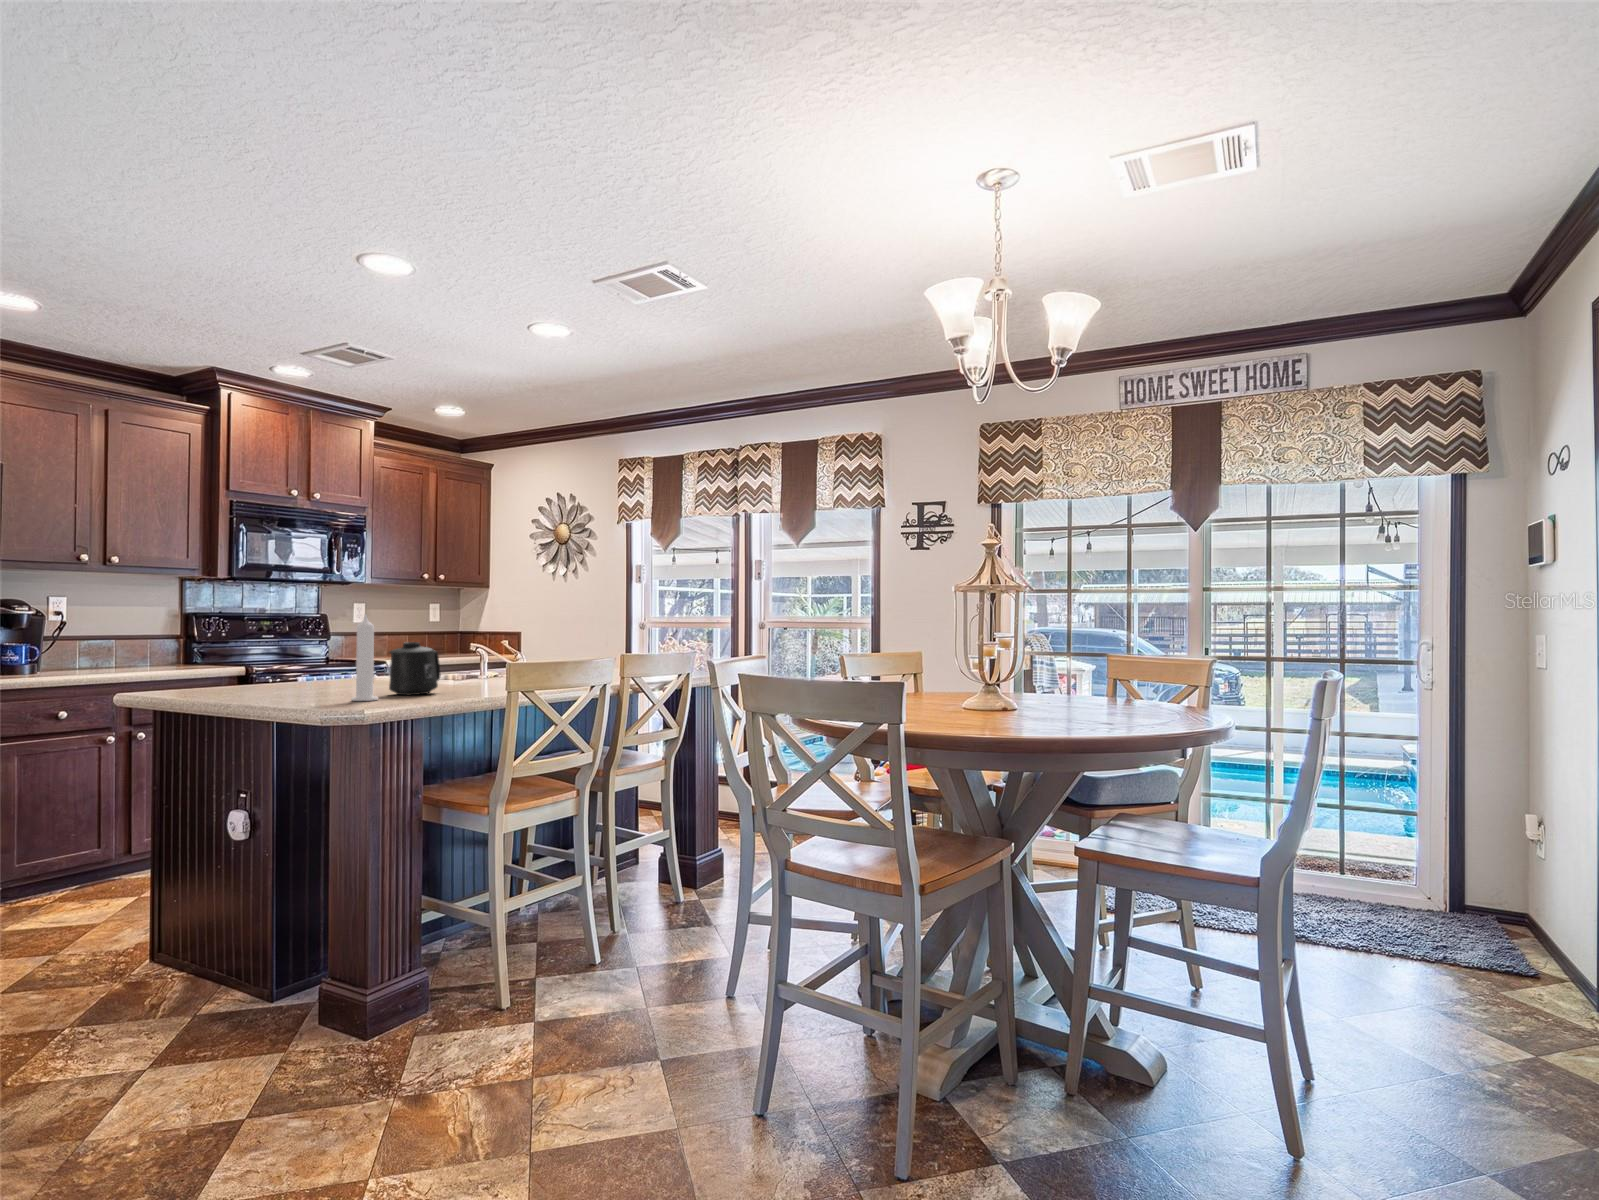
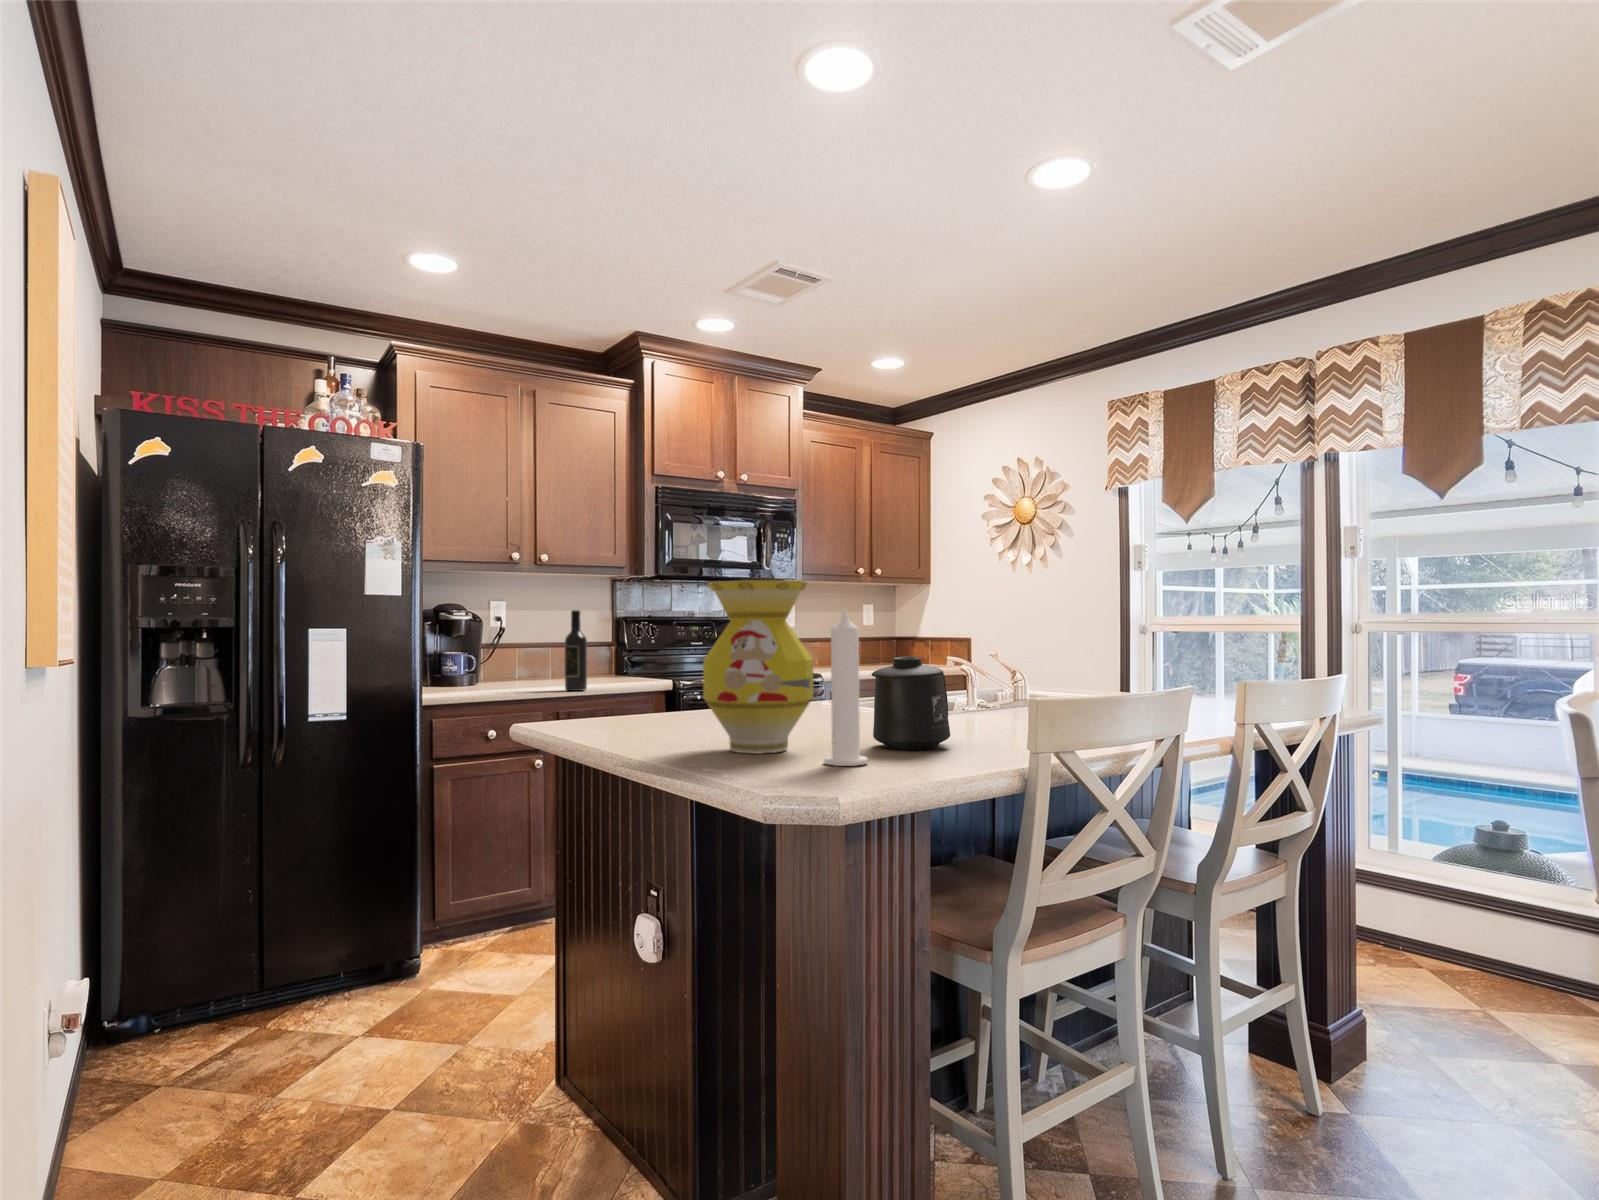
vase: none [274,597,349,699] -> present [703,580,814,753]
wine bottle: none [138,607,161,675] -> present [565,610,587,691]

